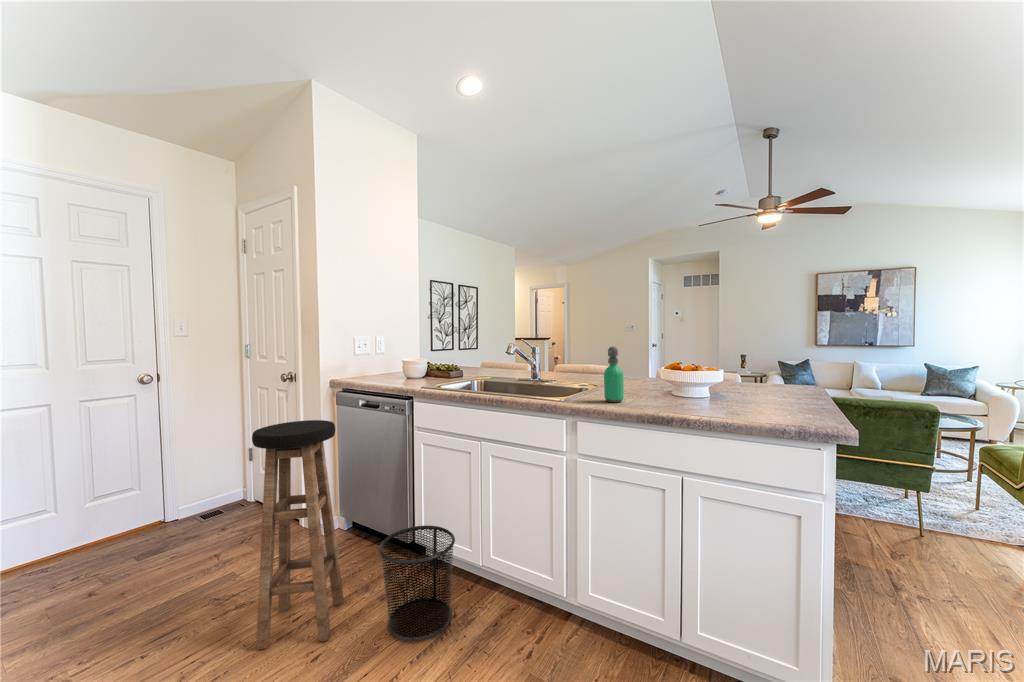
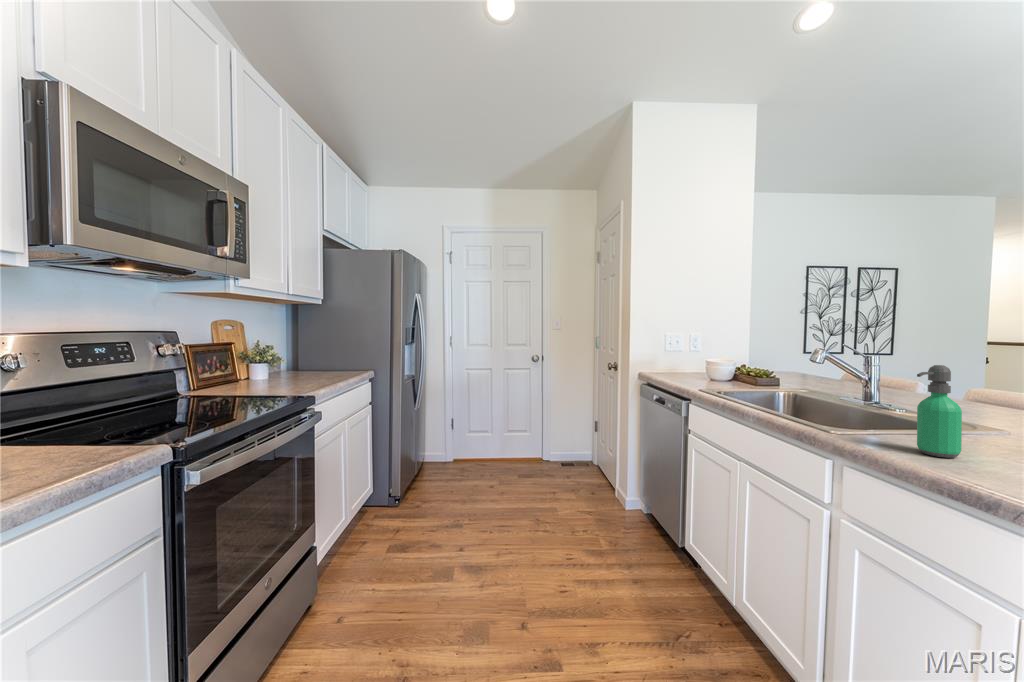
bar stool: present [252,420,344,650] -> none [536,402,607,586]
waste bin: present [379,525,455,641] -> none [616,524,694,640]

